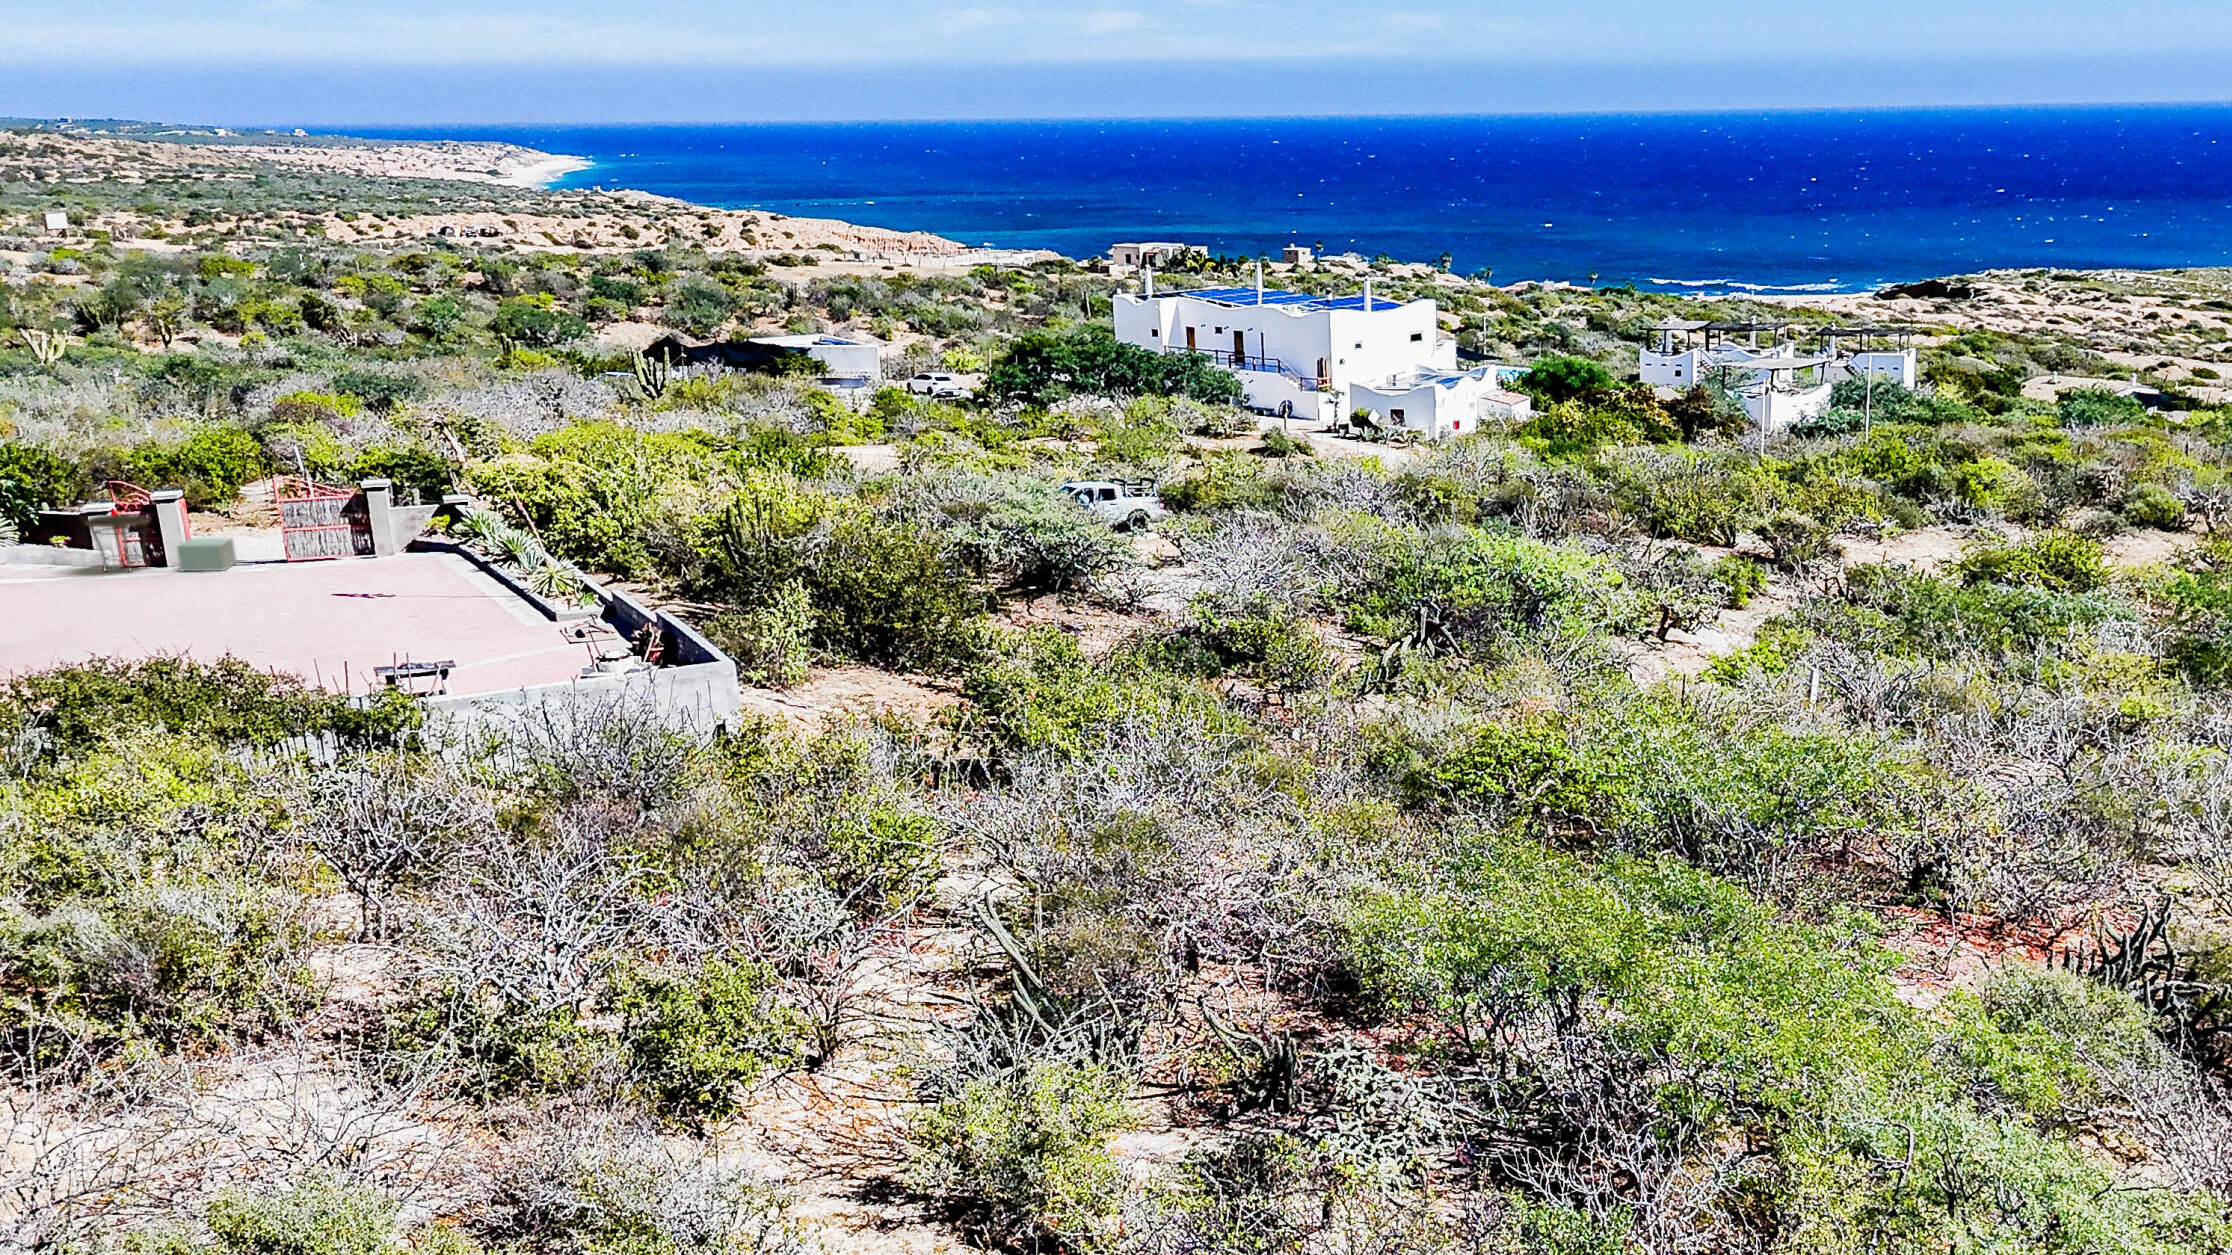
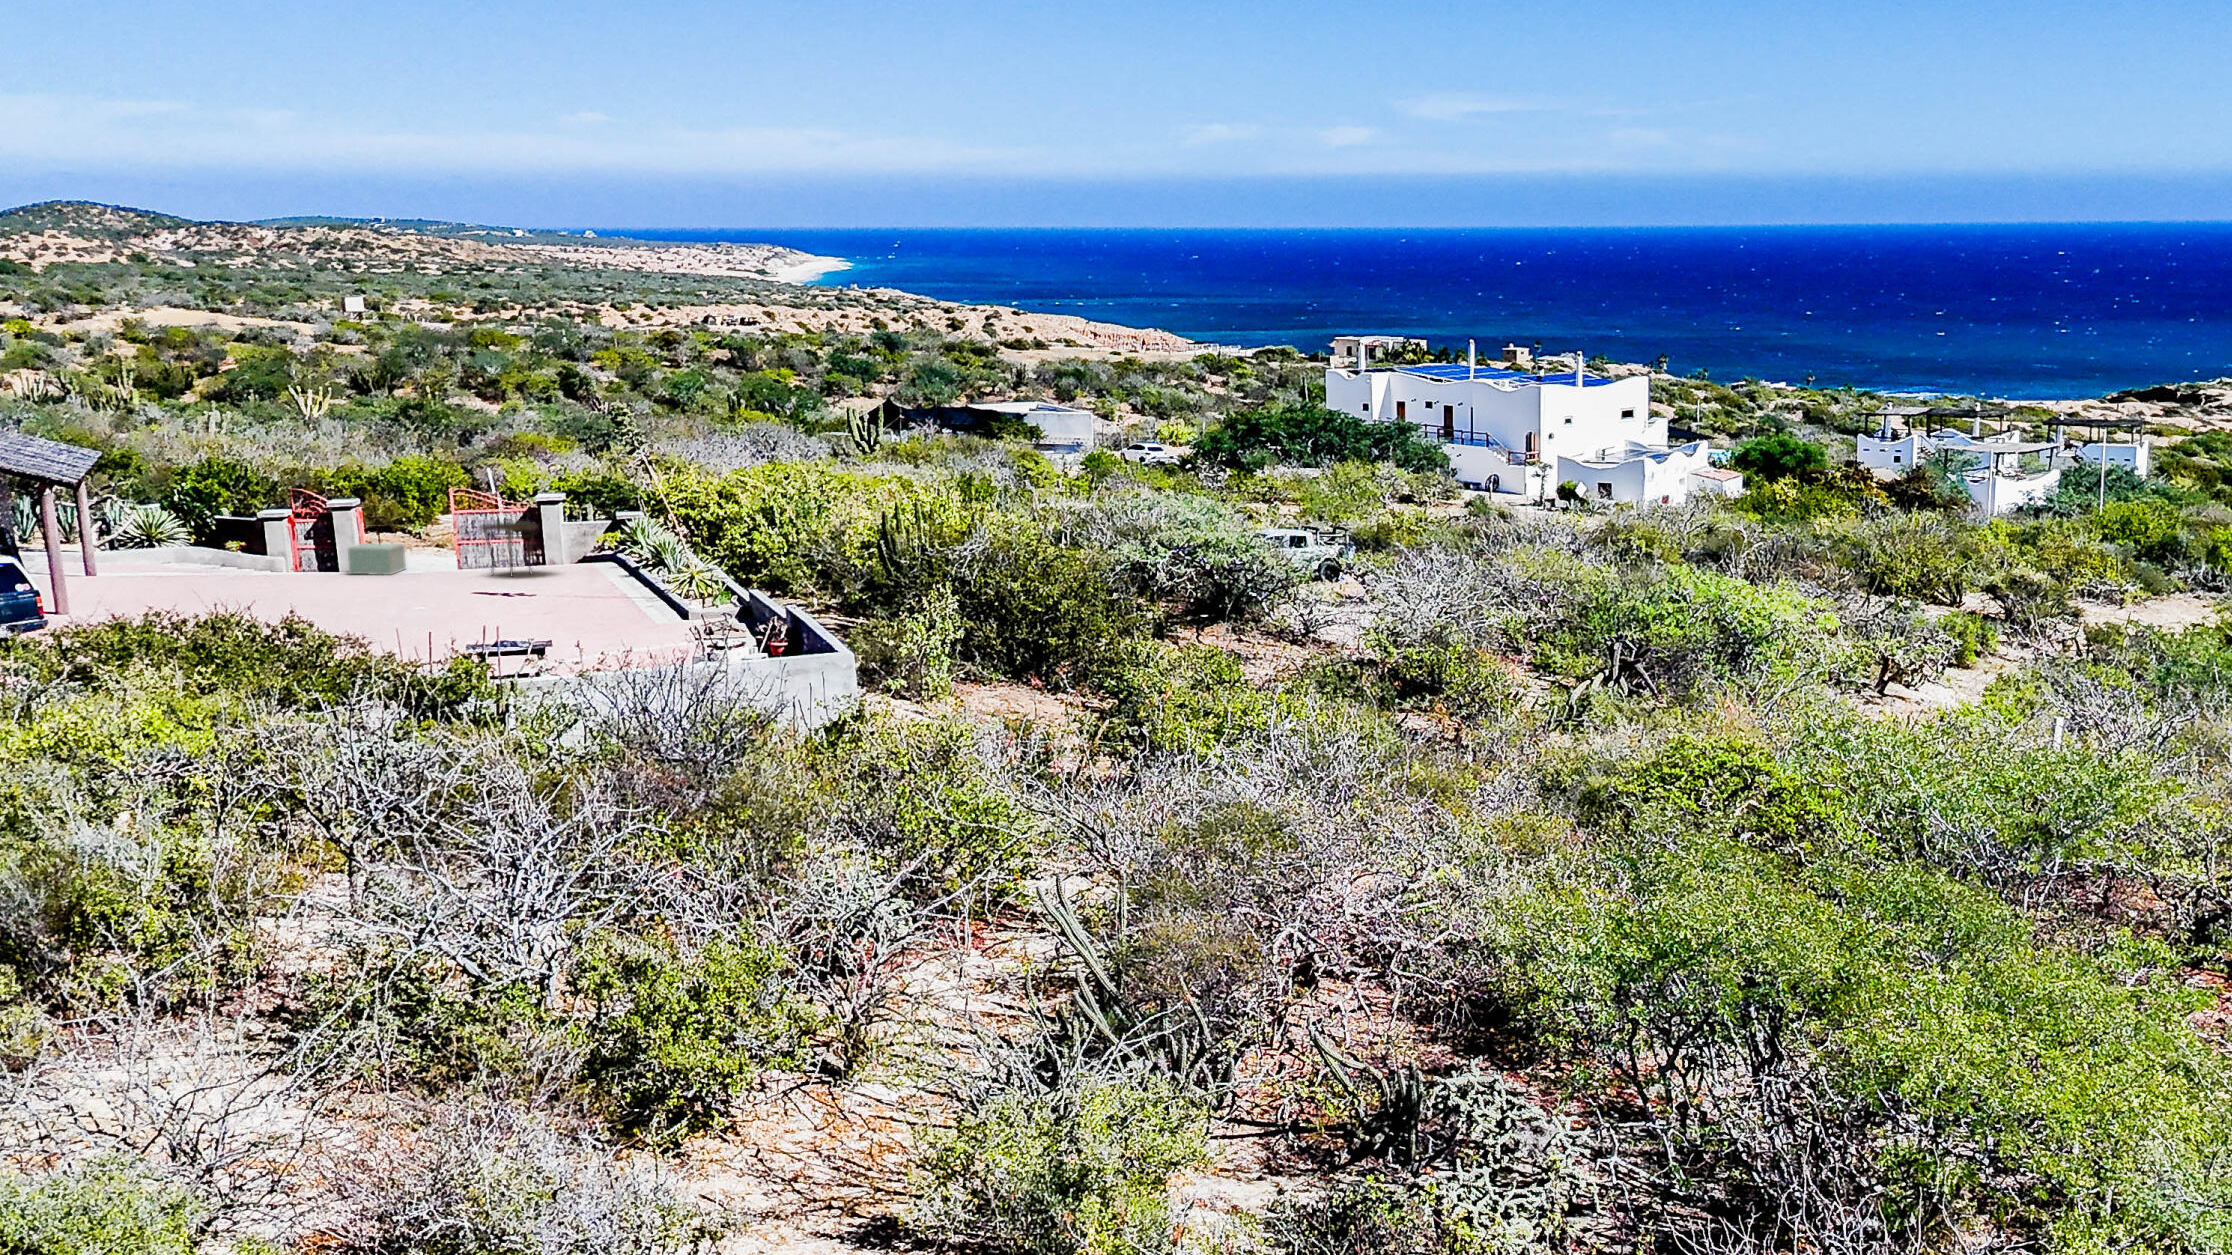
side table: present [85,514,149,571] -> present [481,521,537,576]

